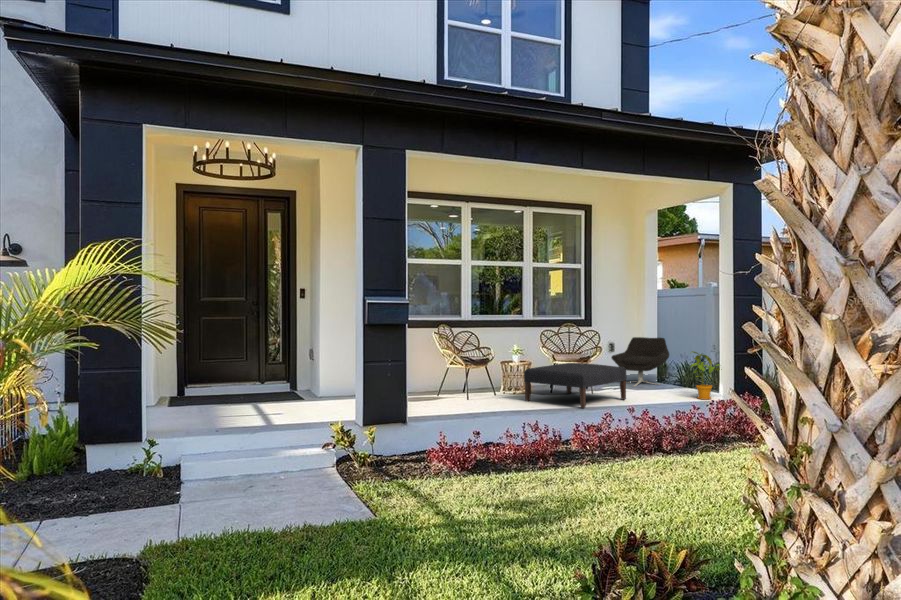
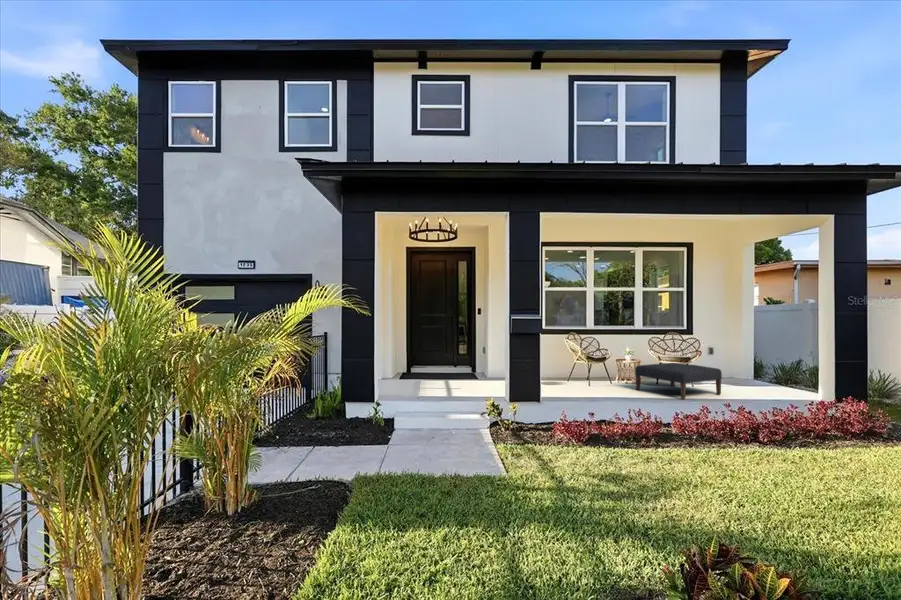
lounge chair: present [611,337,669,386] -> none [709,346,760,384]
house plant: present [690,351,720,400] -> none [779,359,816,400]

